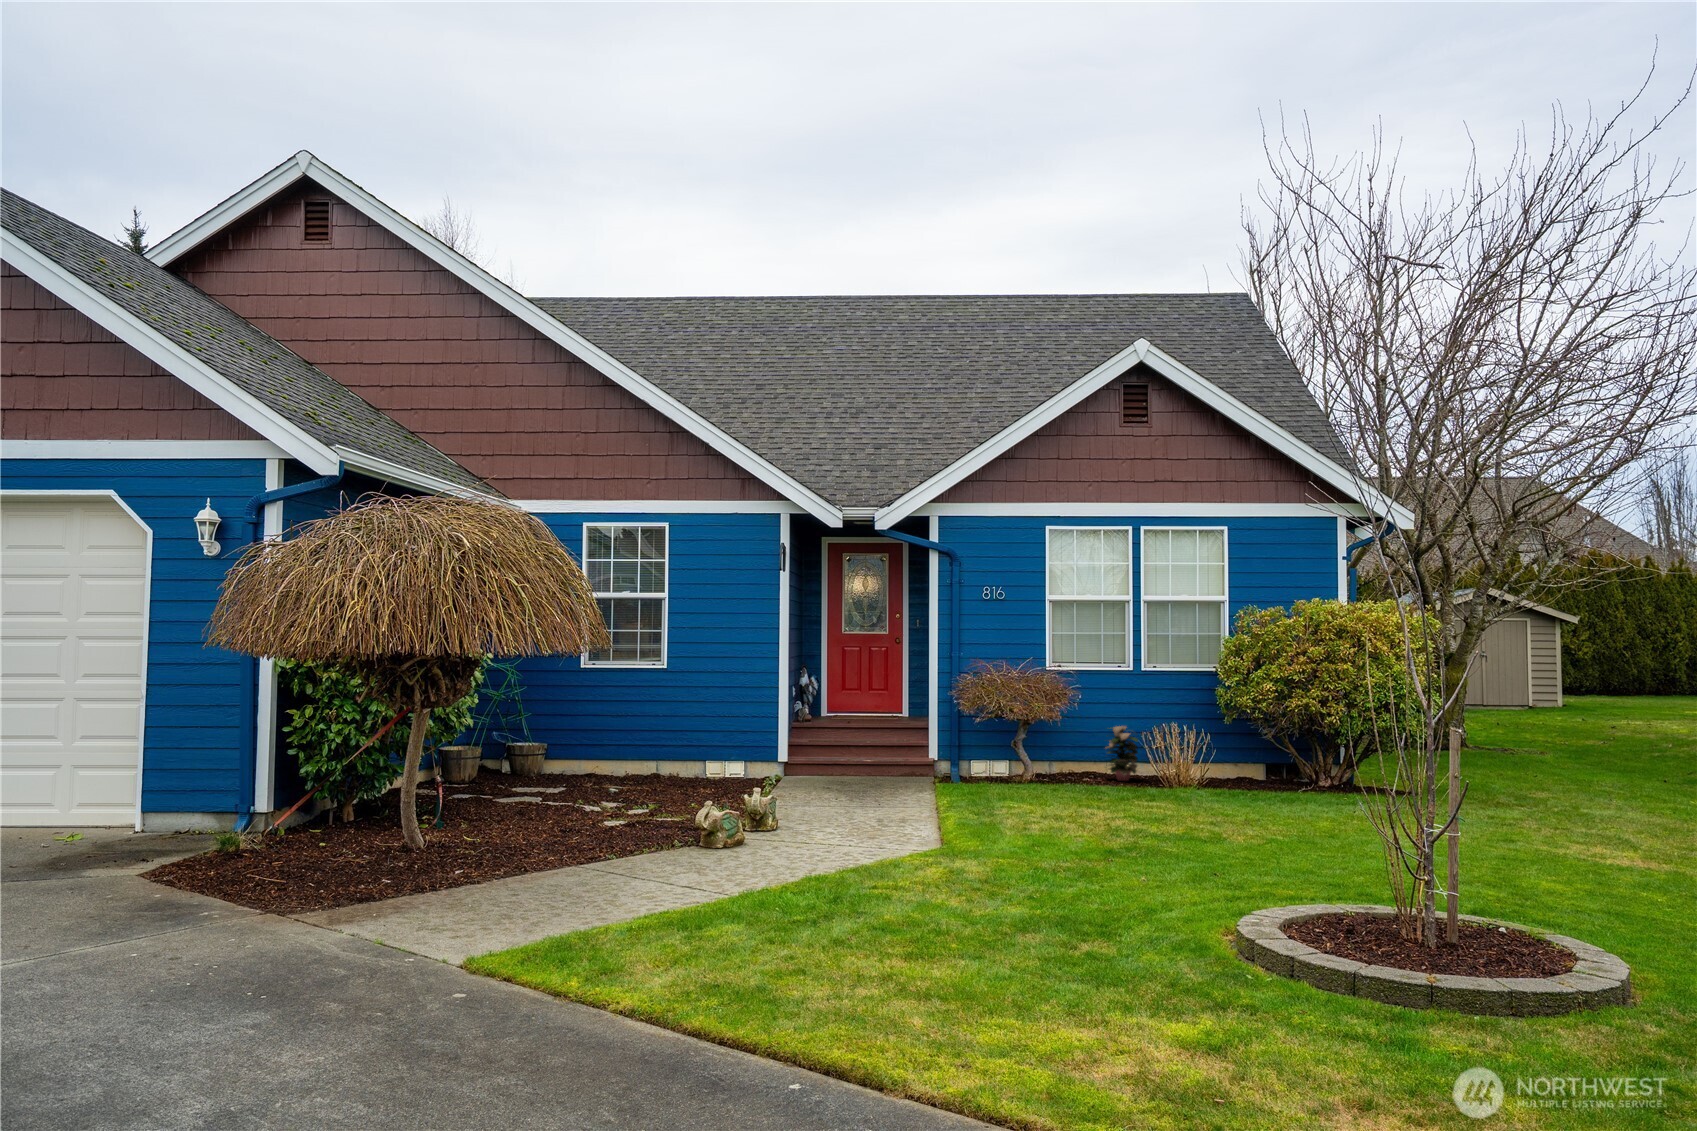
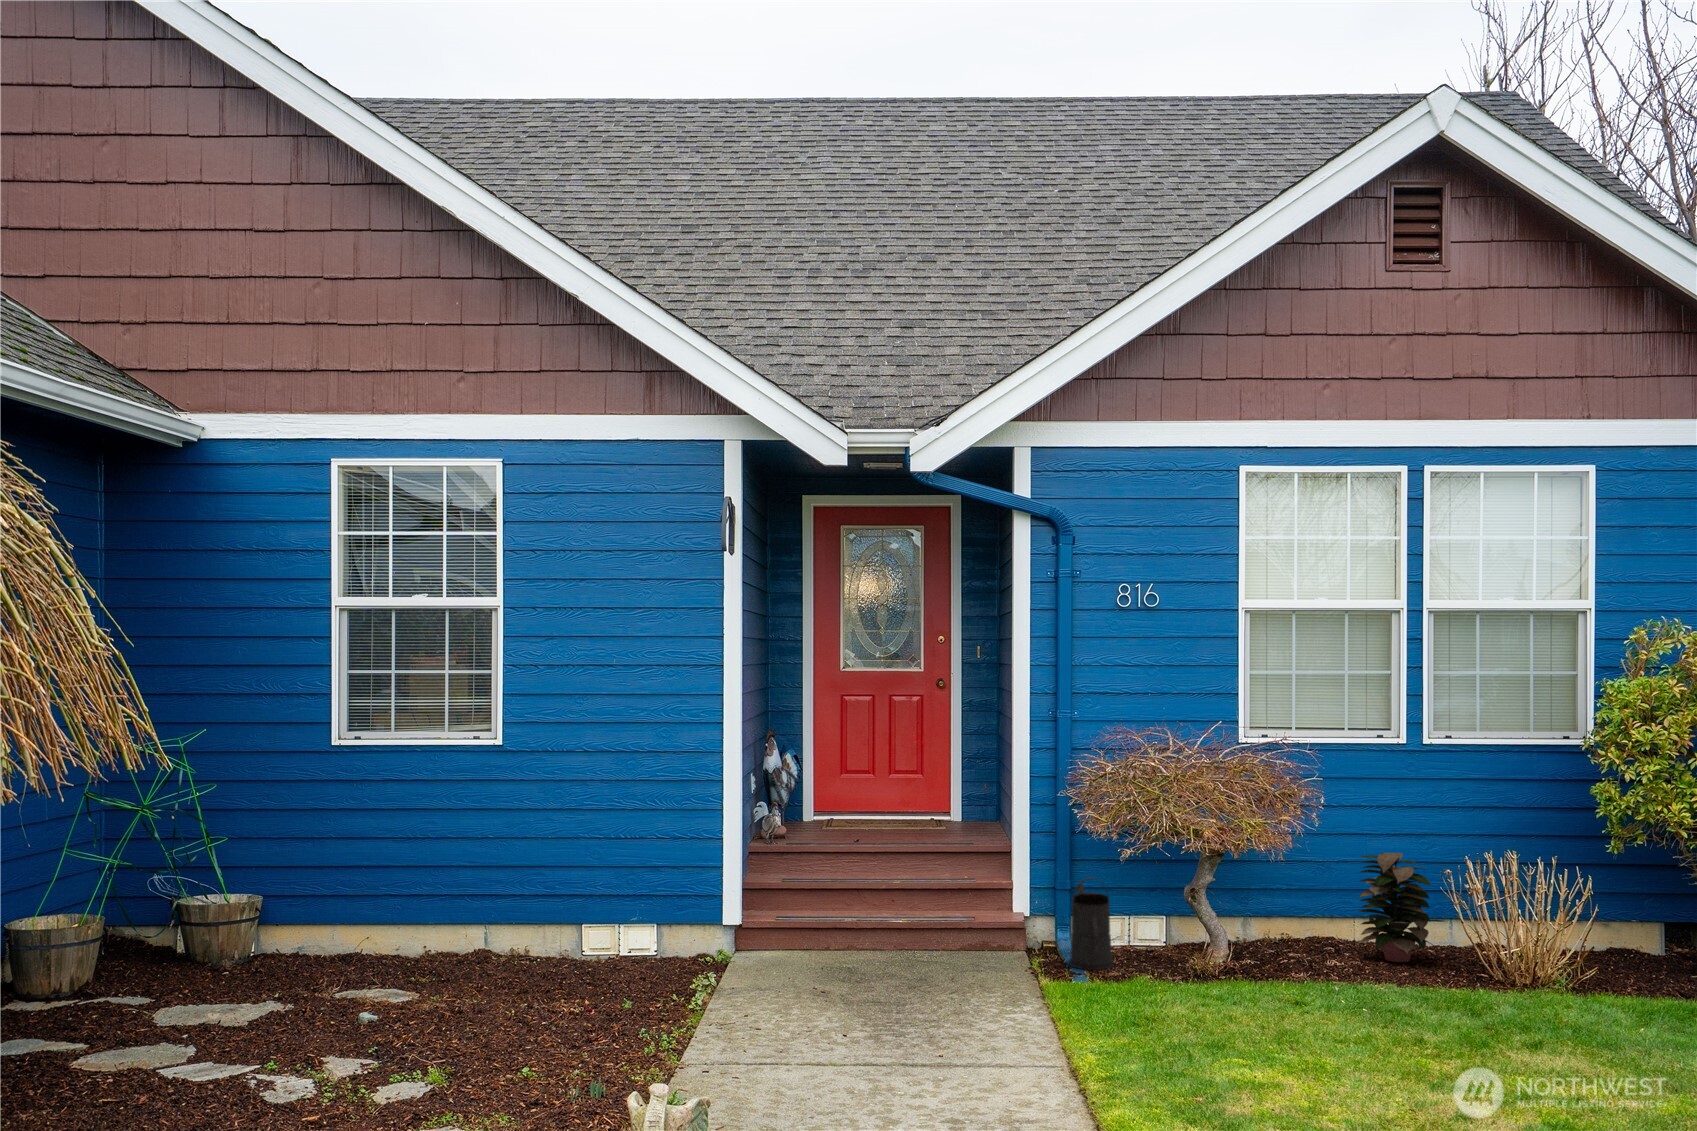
watering can: none [954,737,976,783] -> present [1069,878,1114,970]

